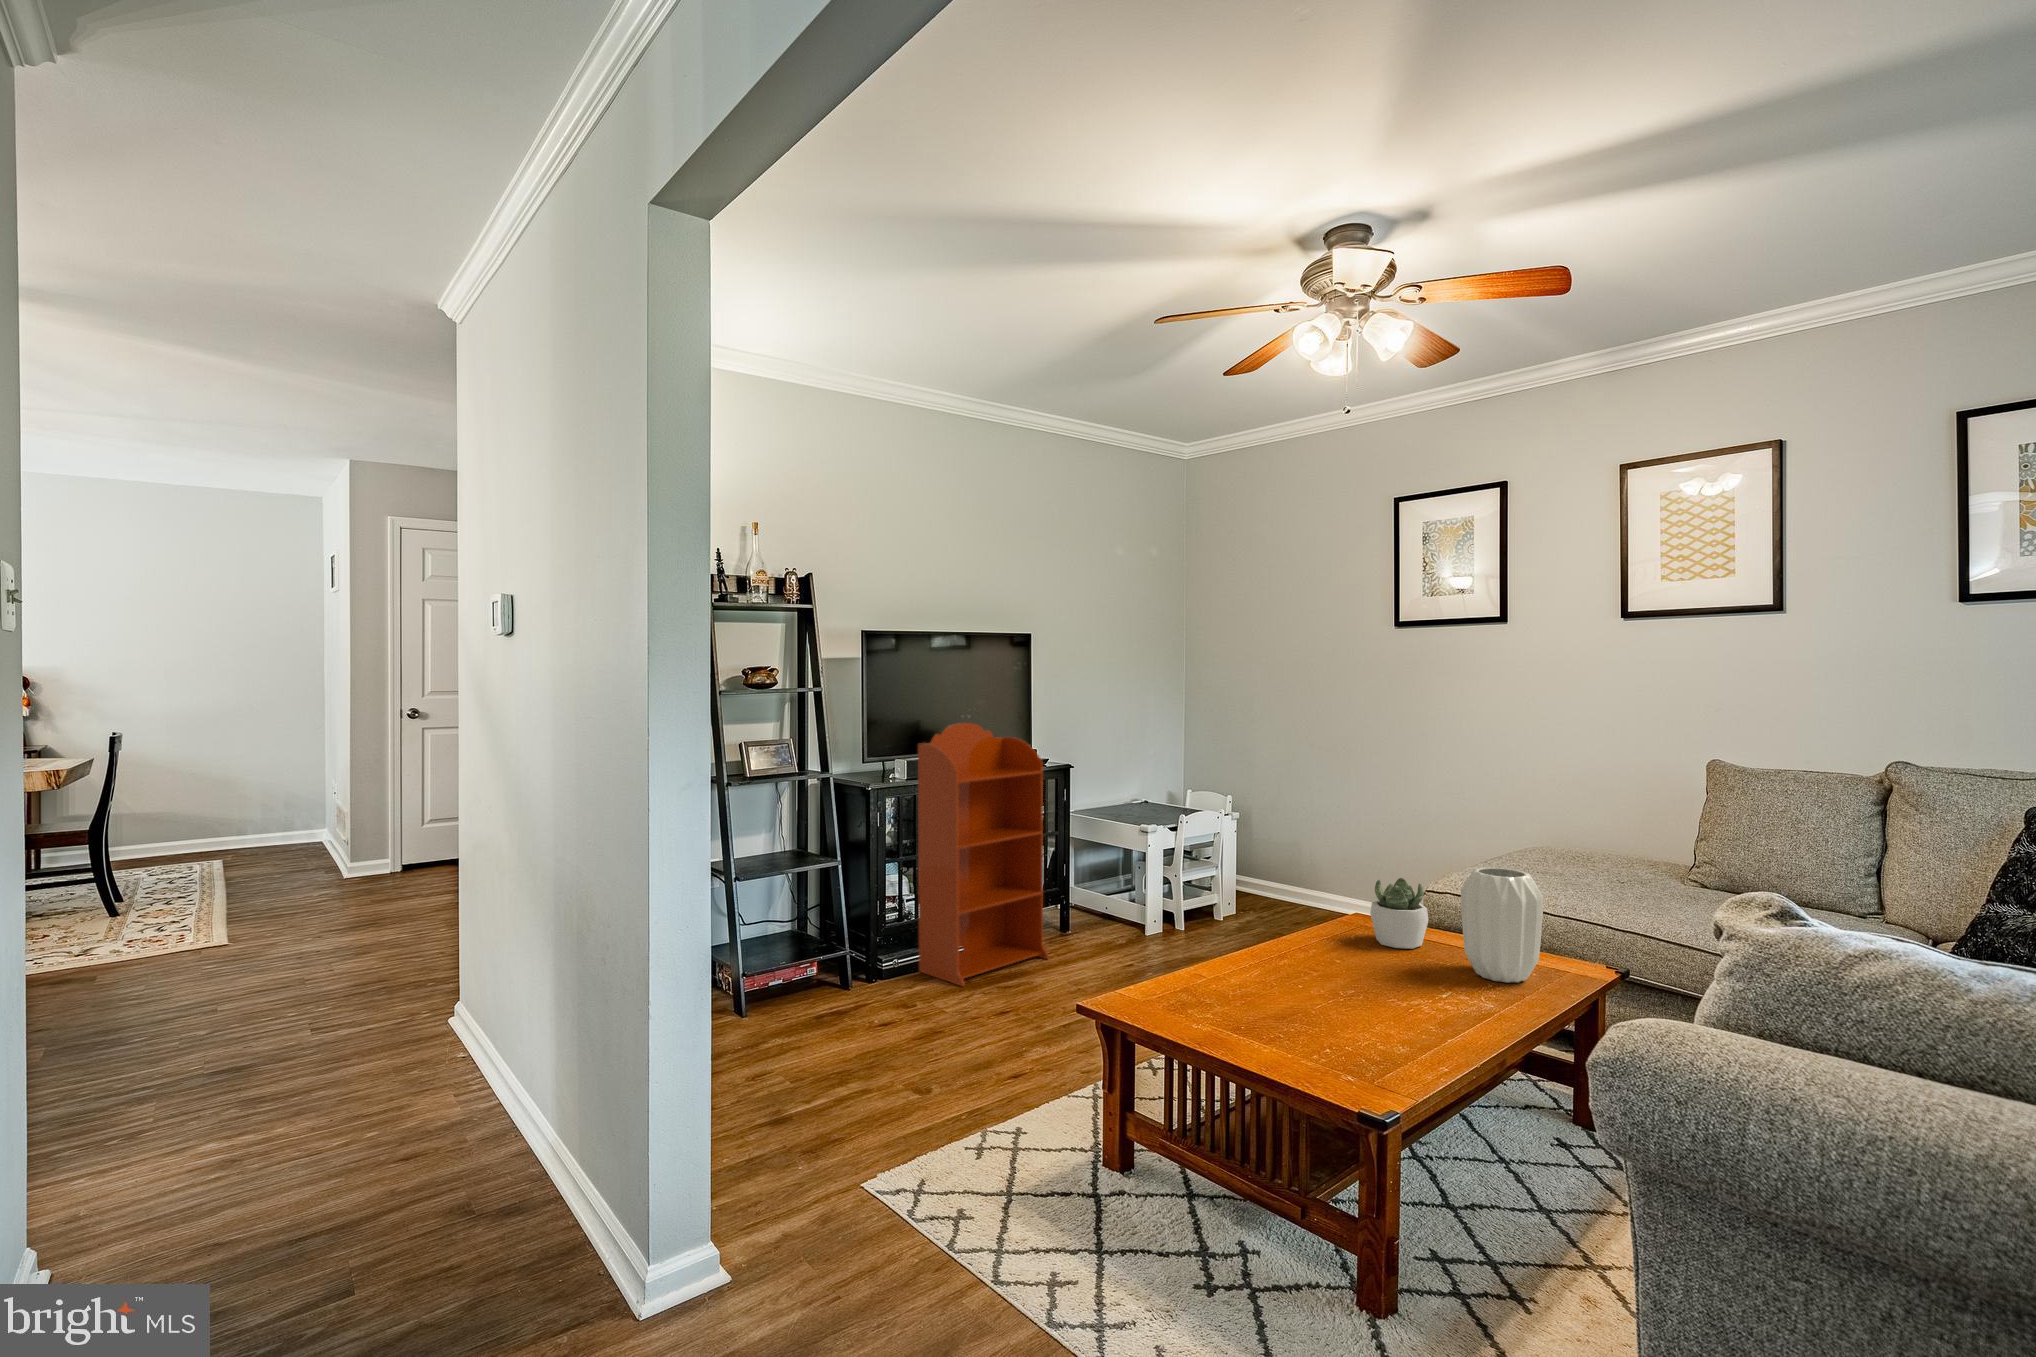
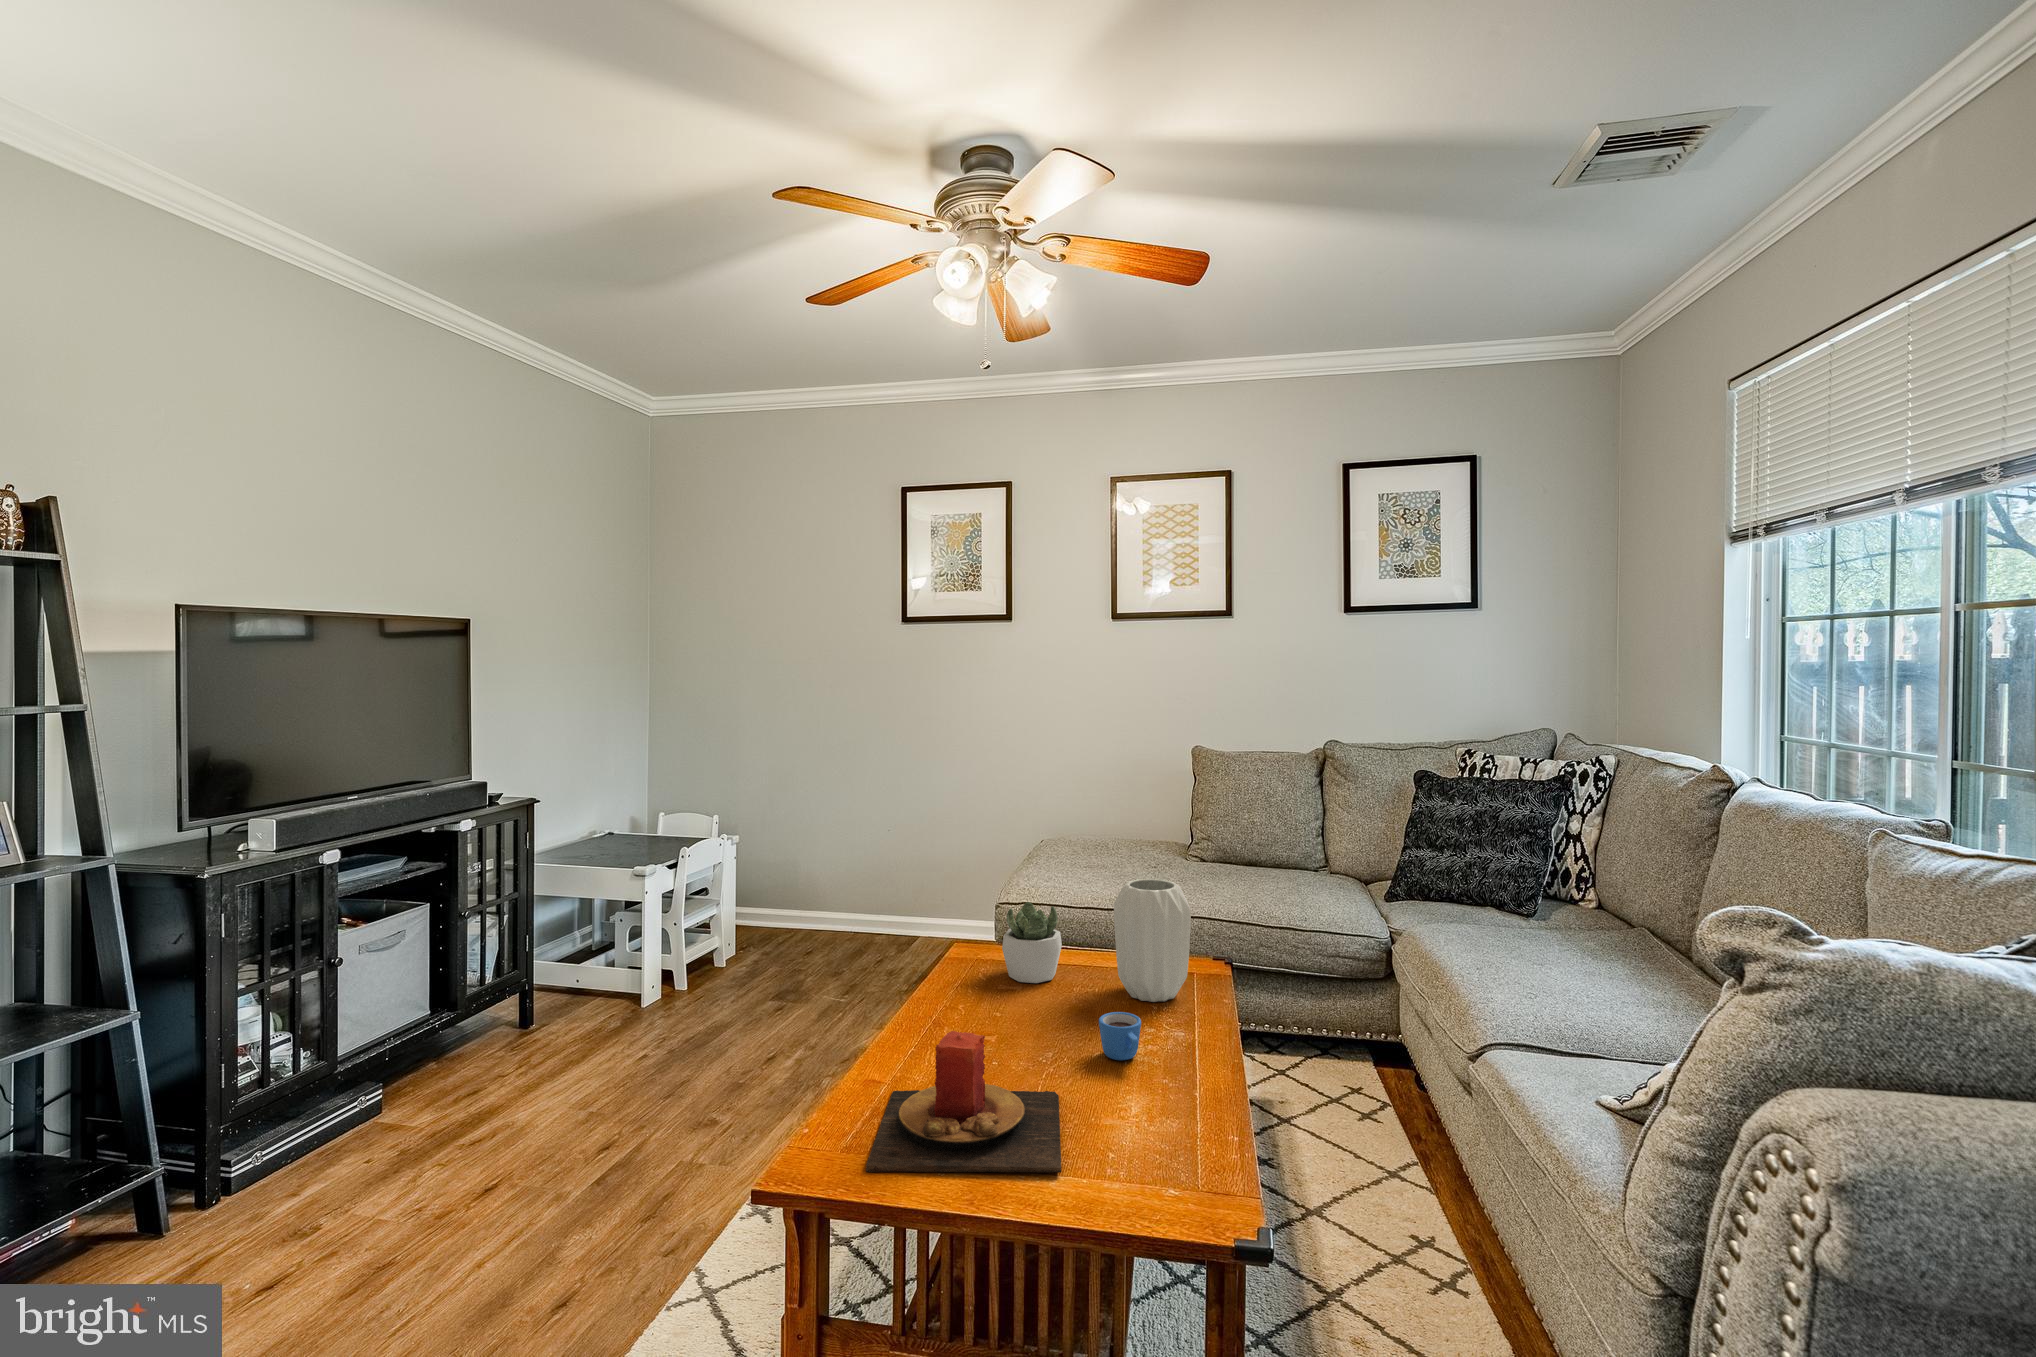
bookcase: present [918,723,1049,986] -> none [295,757,523,1163]
candle: none [1154,938,1330,1046] -> present [866,1031,1061,1172]
mug: none [1395,967,1435,1007] -> present [1099,1012,1141,1060]

